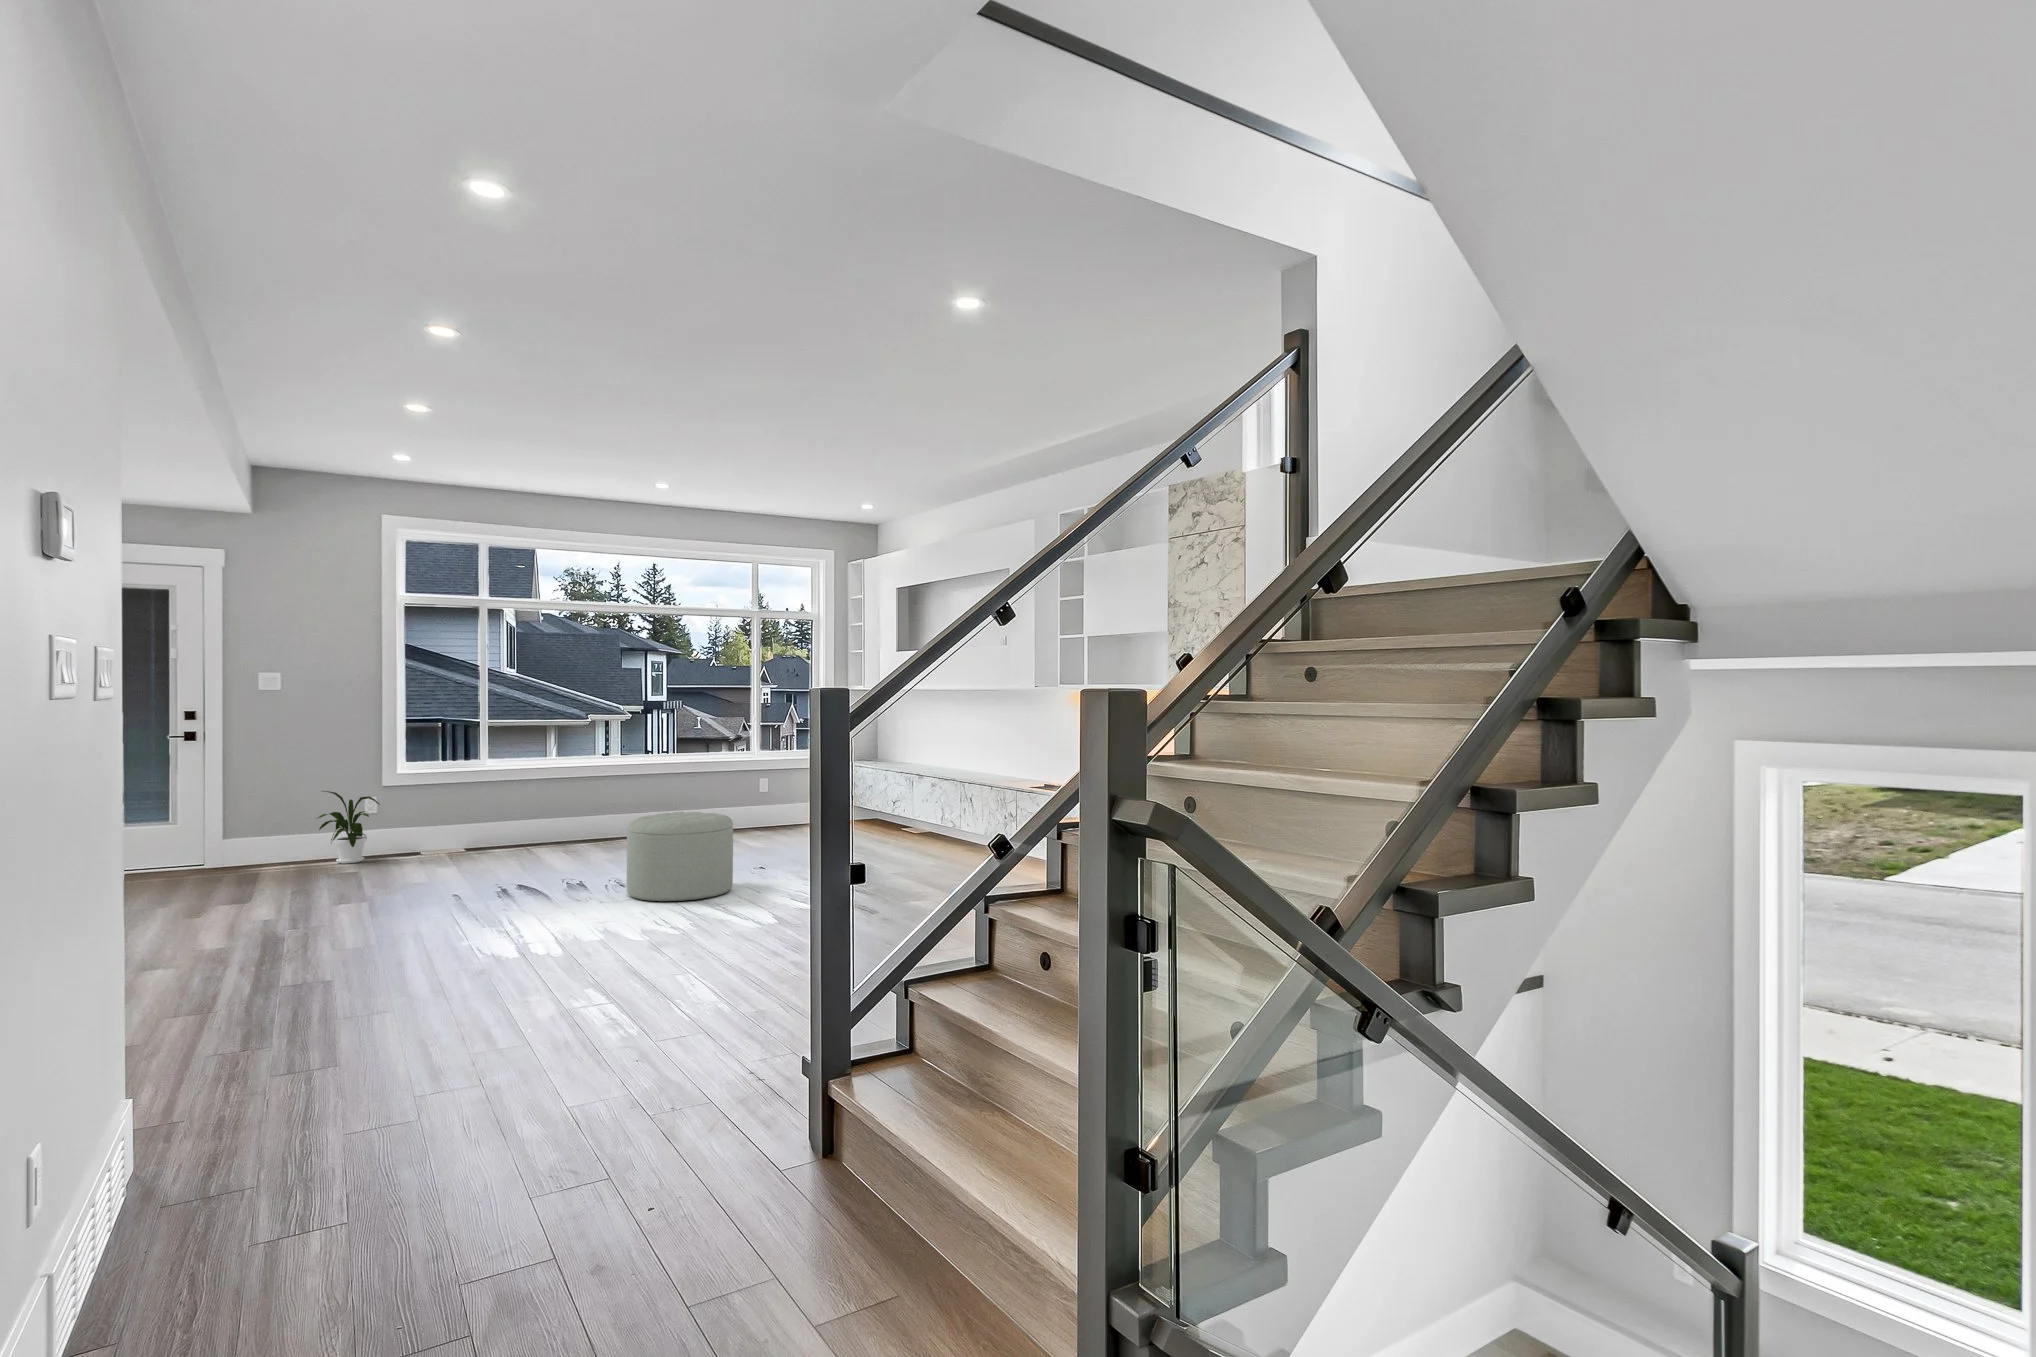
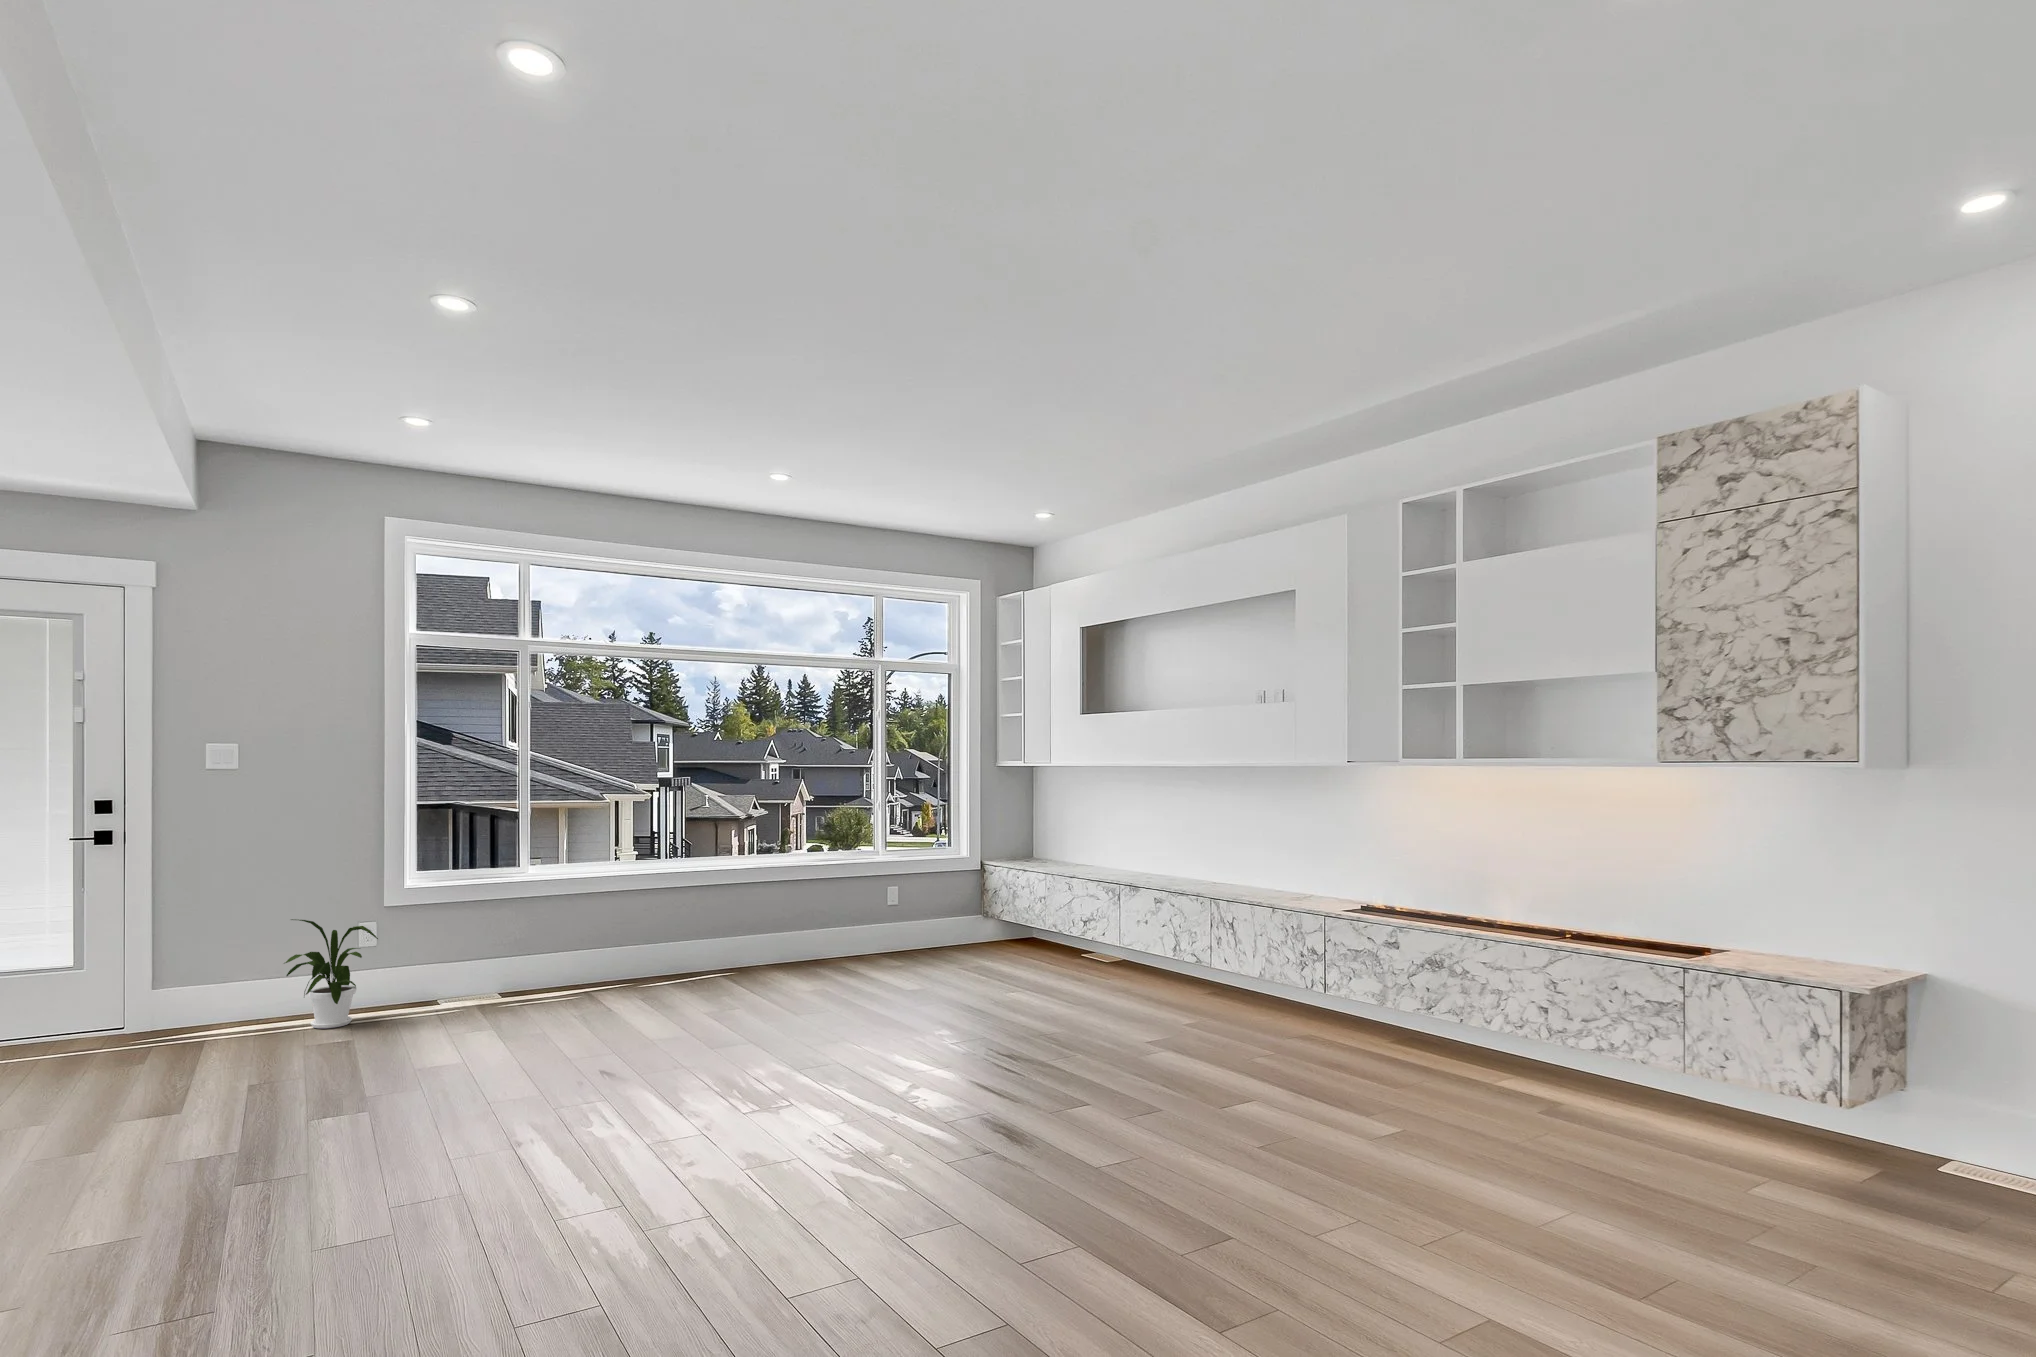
ottoman: present [627,812,733,901] -> none [778,956,939,1110]

